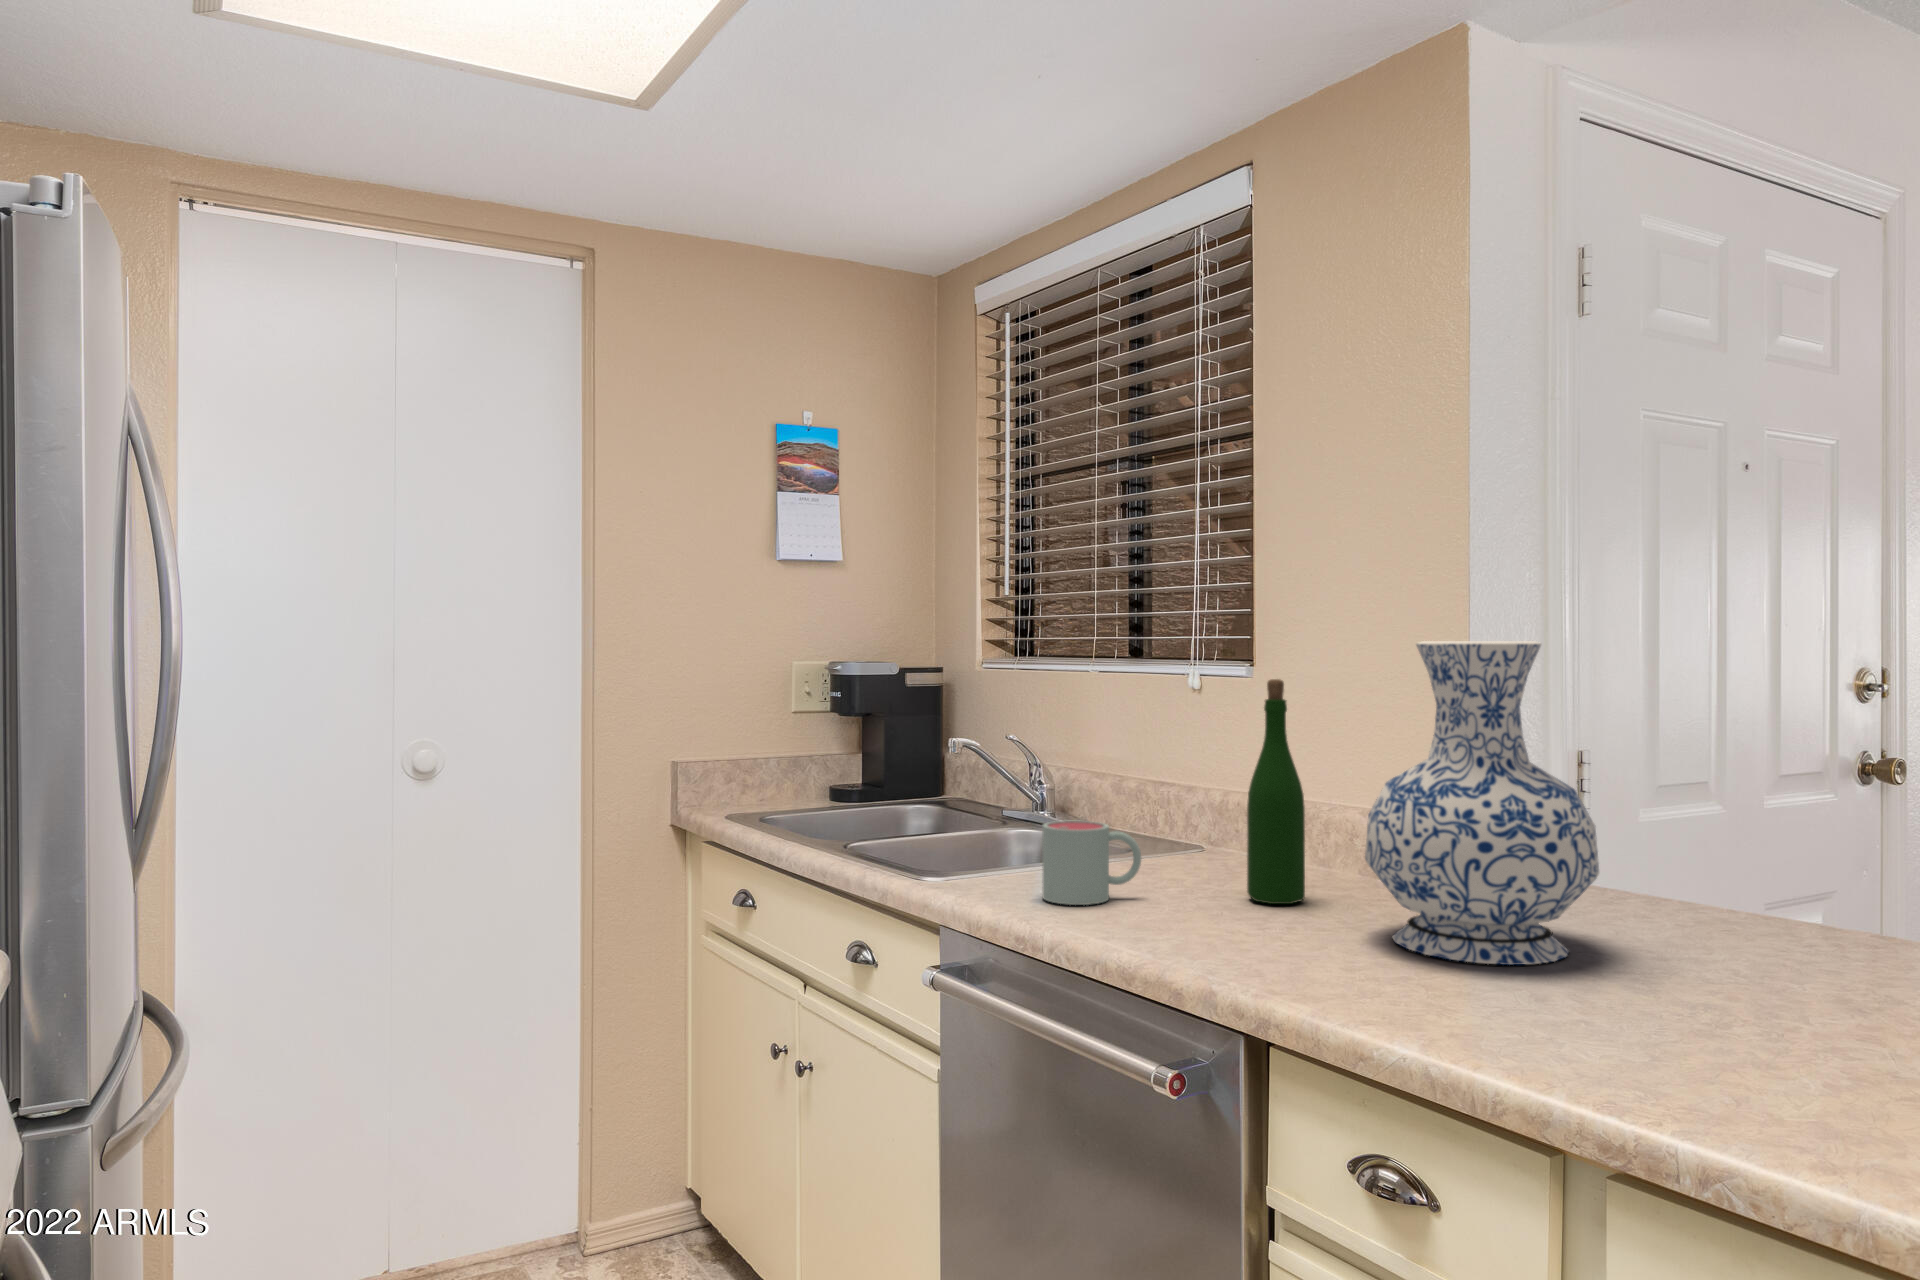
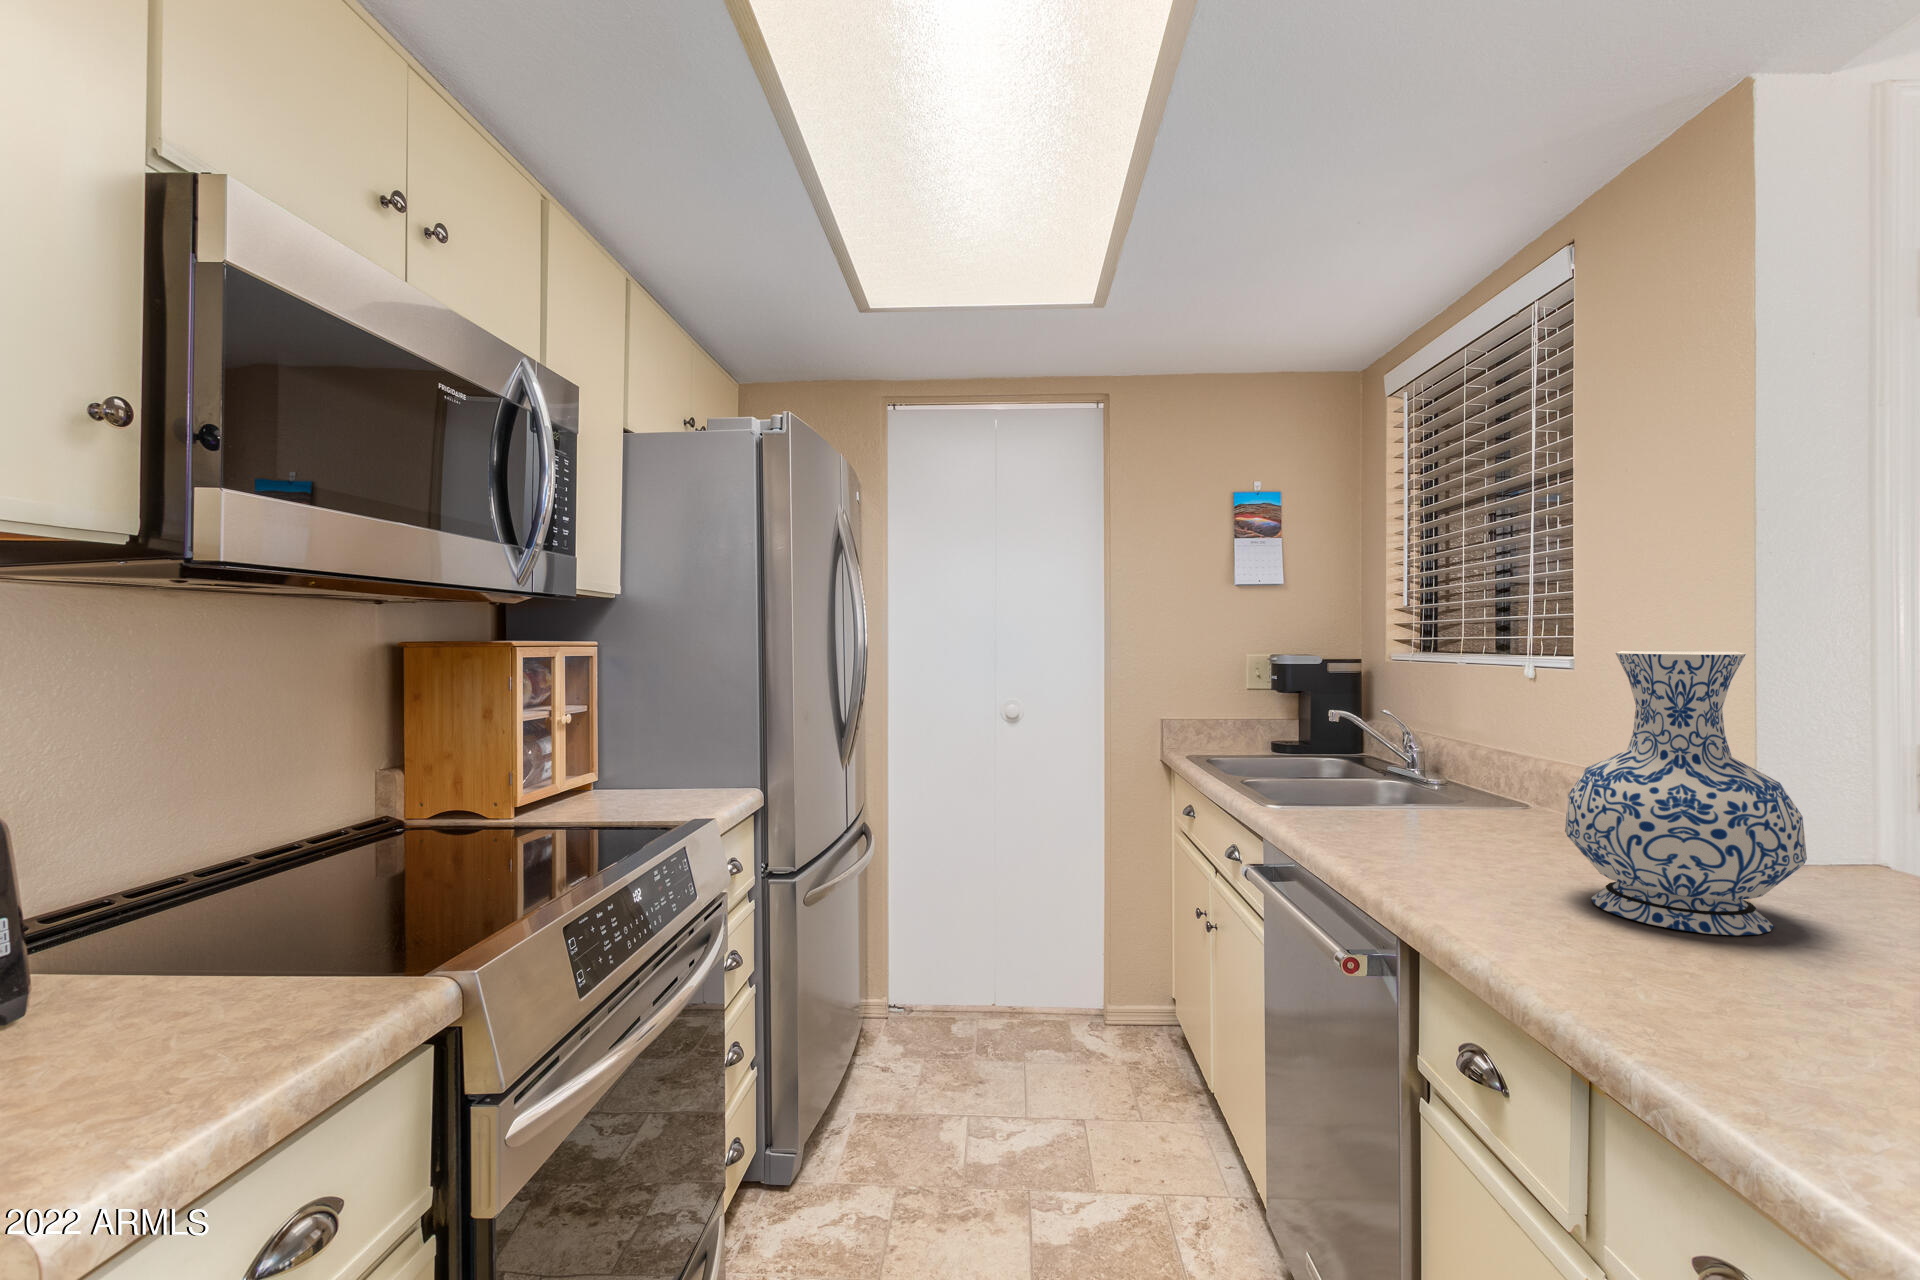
wine bottle: present [1247,679,1305,904] -> none [1507,678,1557,859]
mug: present [1042,821,1141,905] -> none [1336,776,1416,839]

